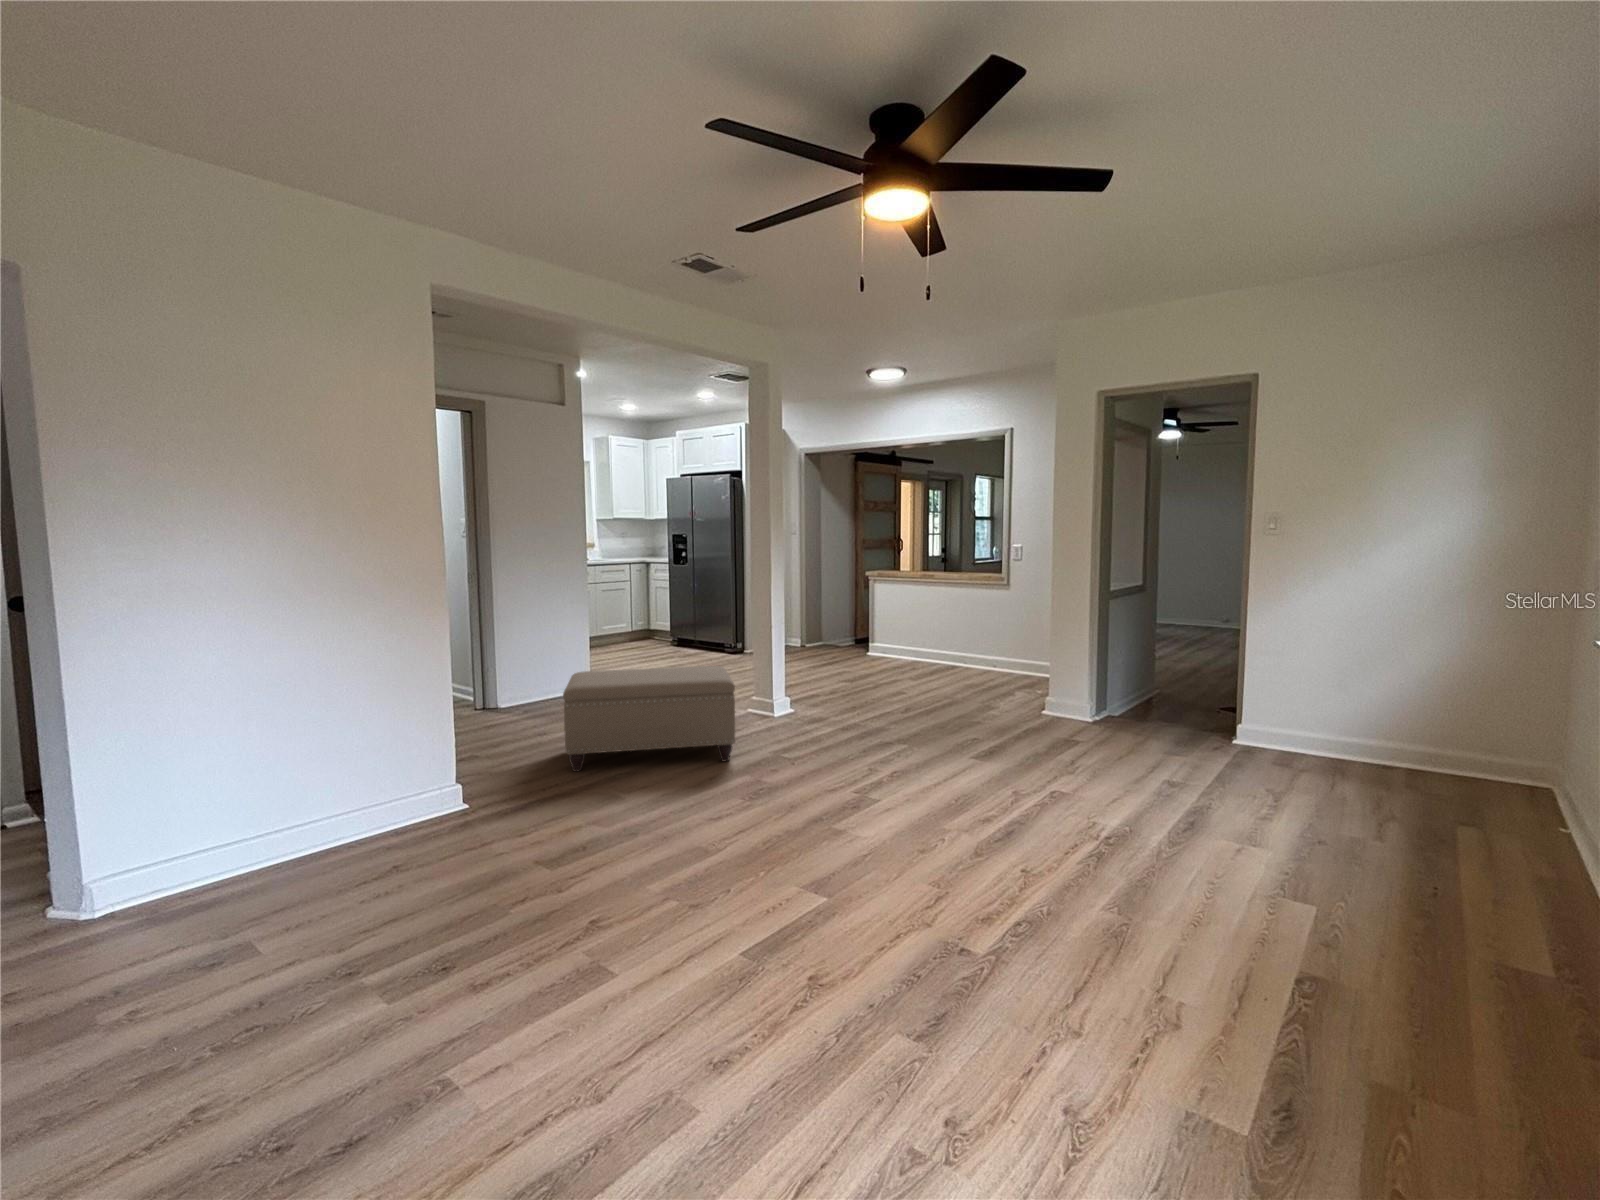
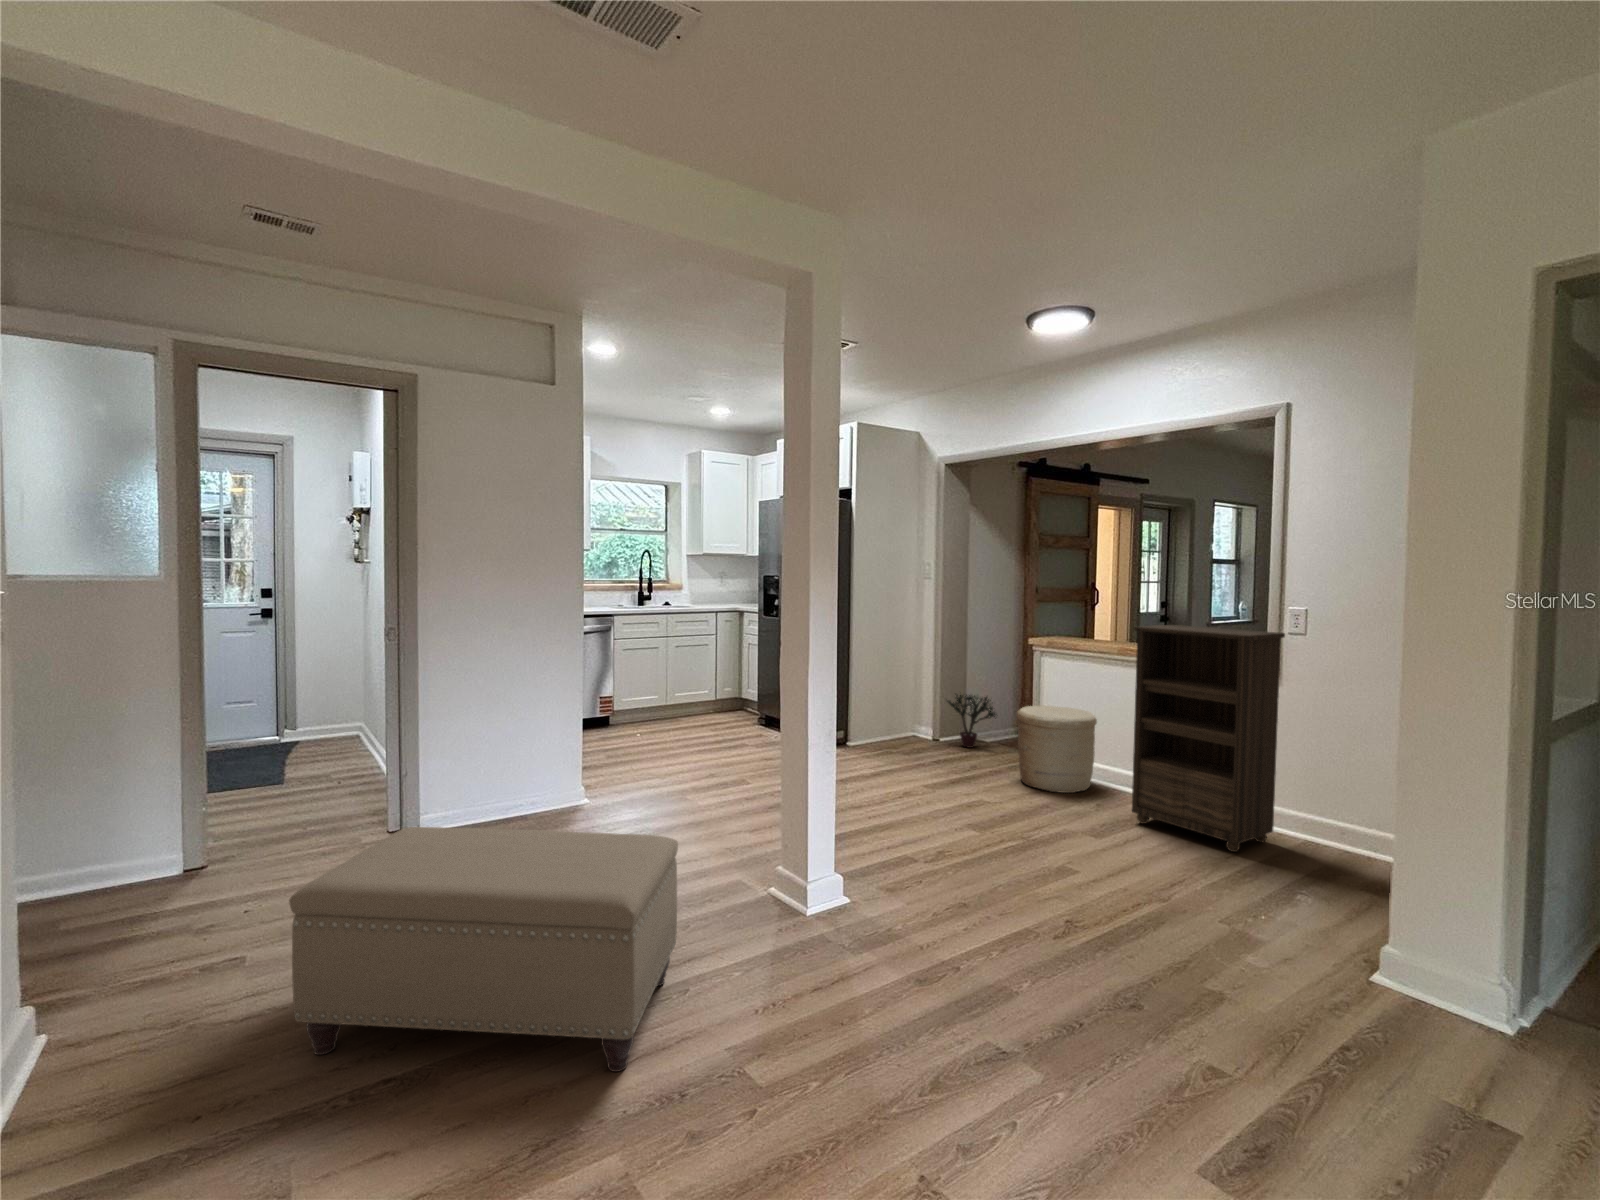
bookshelf: none [932,557,1011,681] -> present [1132,625,1285,852]
potted plant: none [808,611,846,649] -> present [947,695,997,748]
woven basket: none [862,614,910,665] -> present [1017,706,1097,793]

